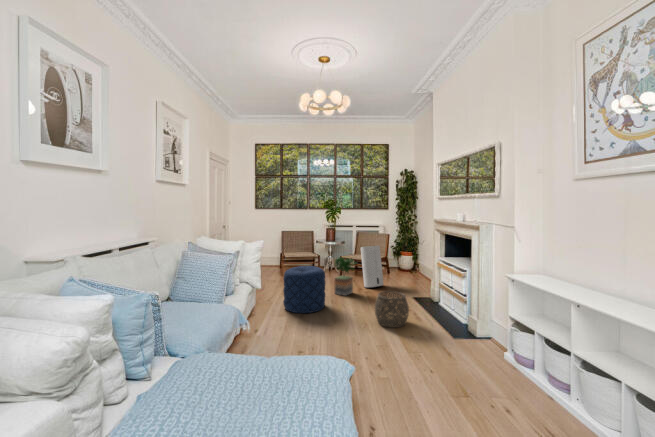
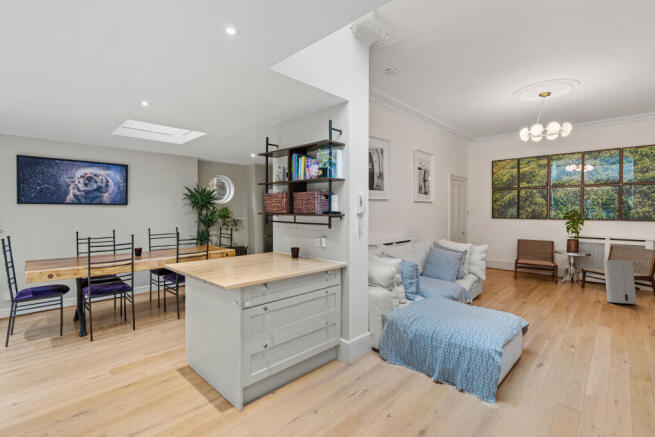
potted tree: present [335,258,356,296] -> none [564,267,594,304]
pouf: present [283,266,325,313] -> none [507,269,550,309]
woven basket: present [375,291,409,328] -> none [598,302,643,338]

